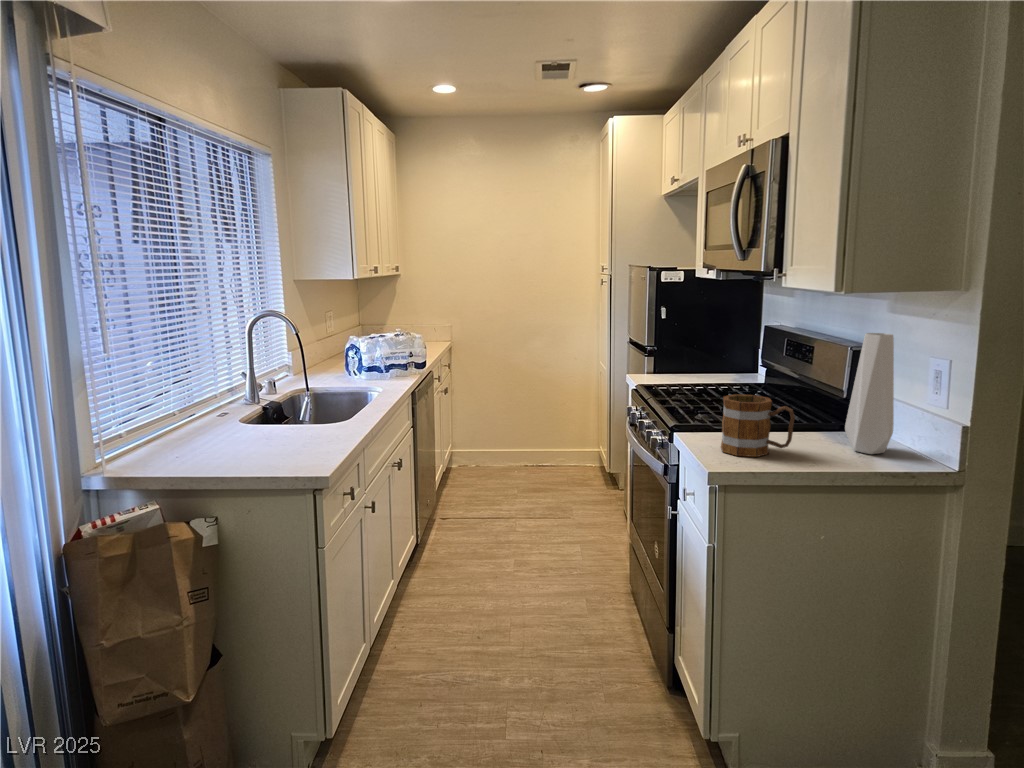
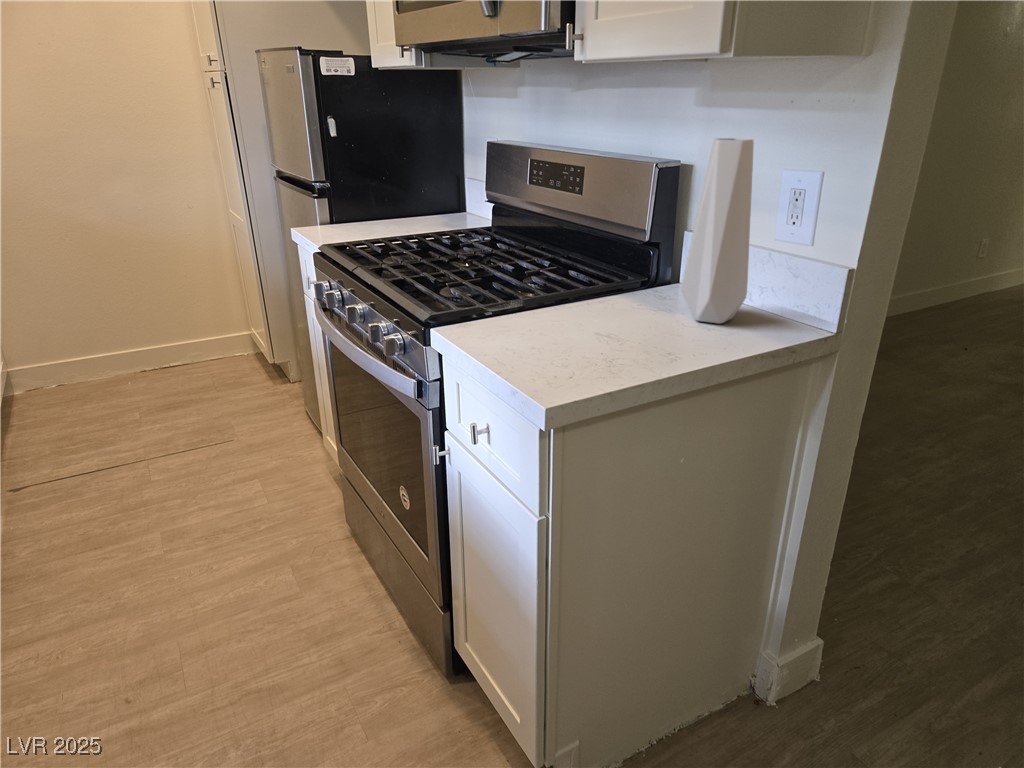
mug: present [721,395,795,457] -> none [523,253,641,361]

